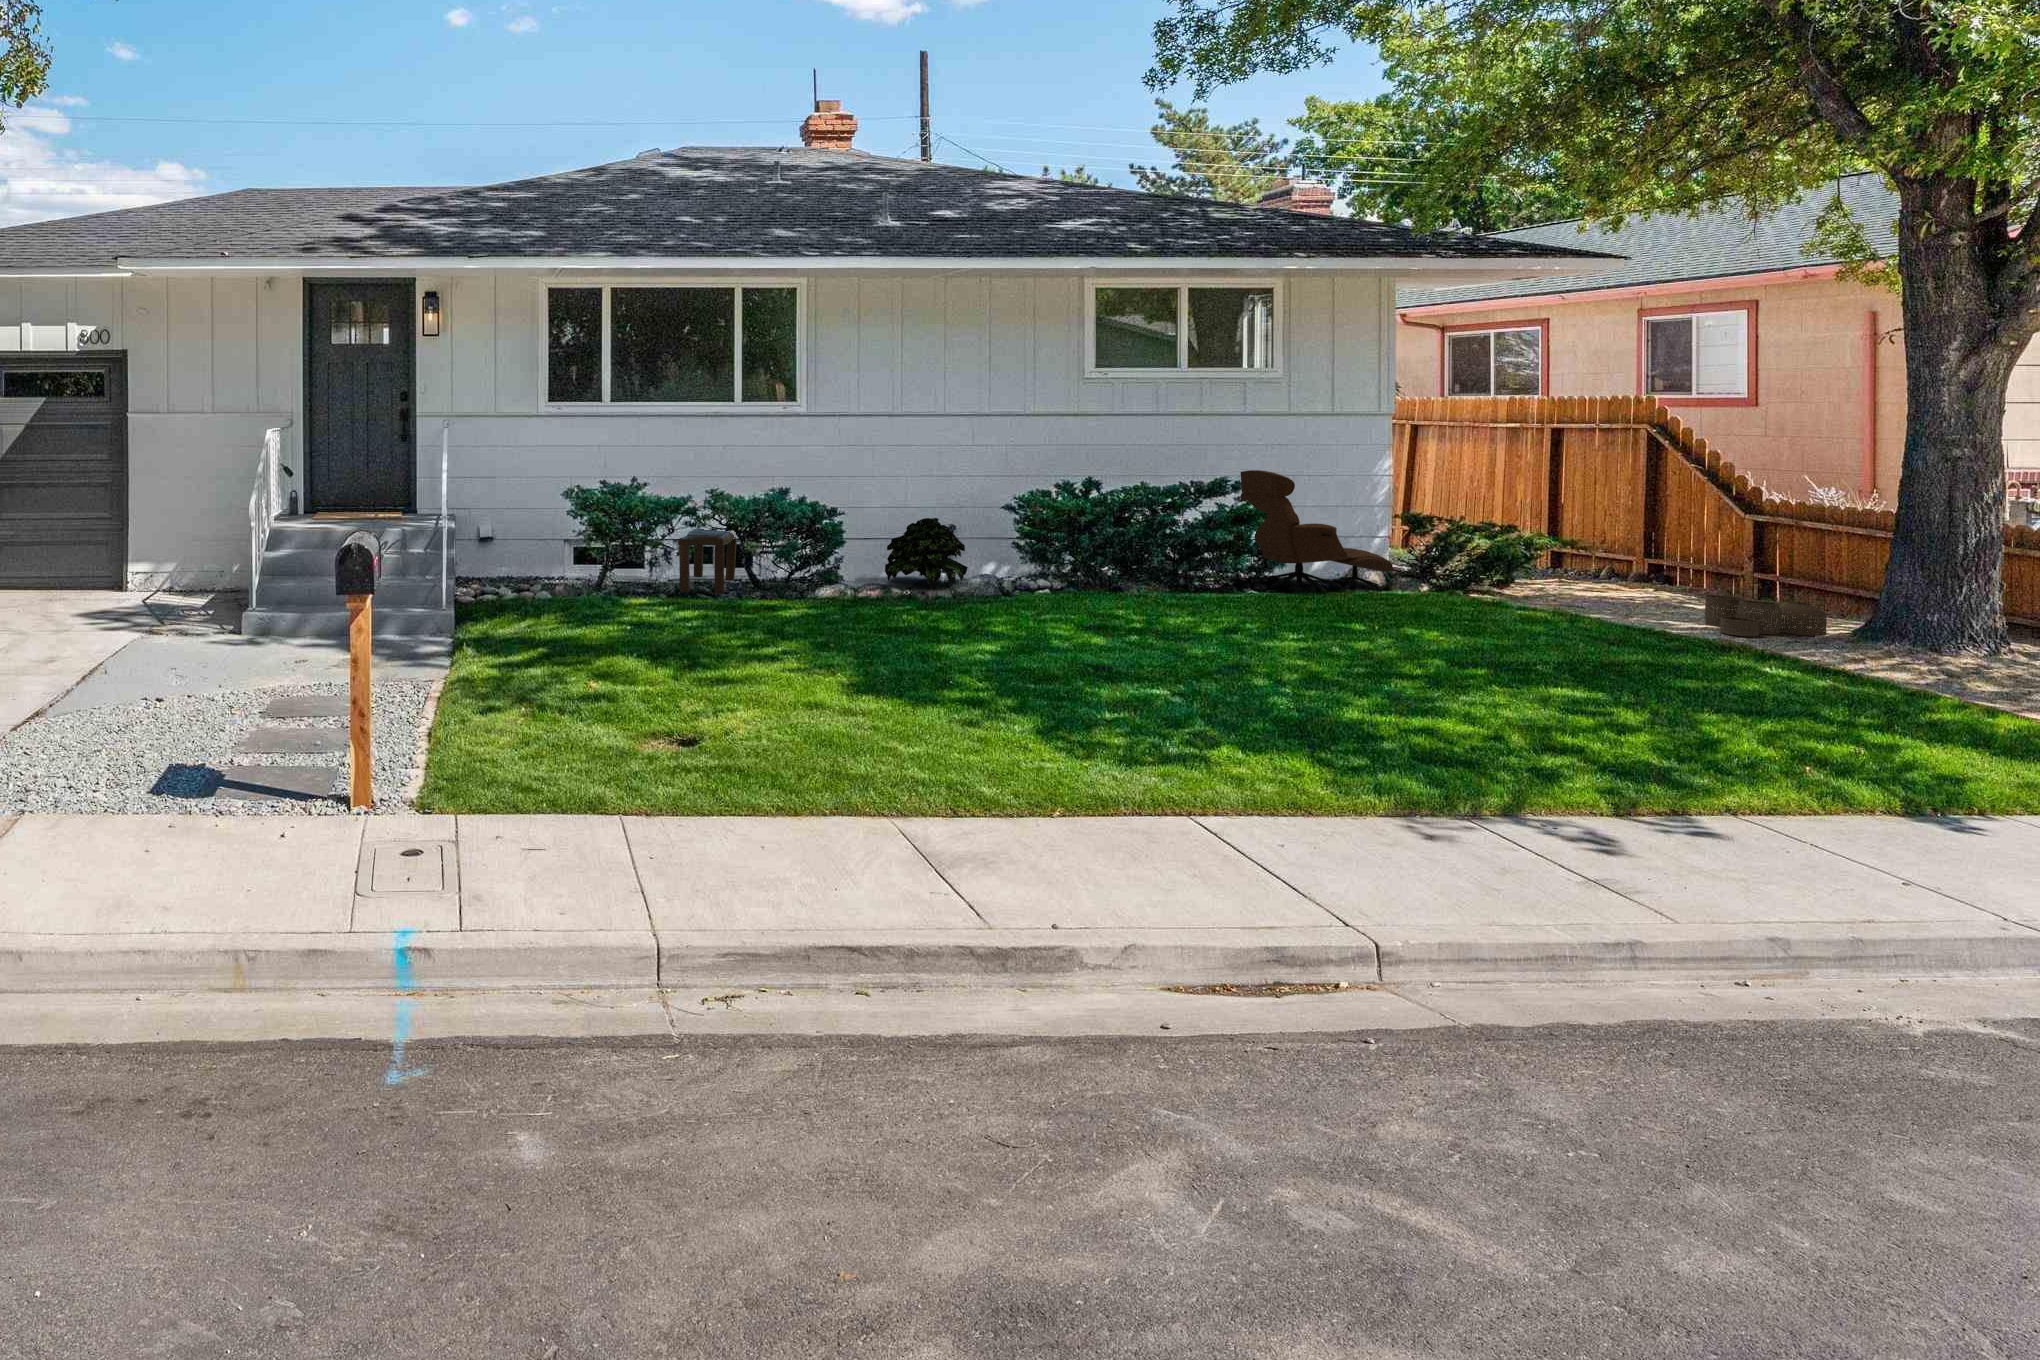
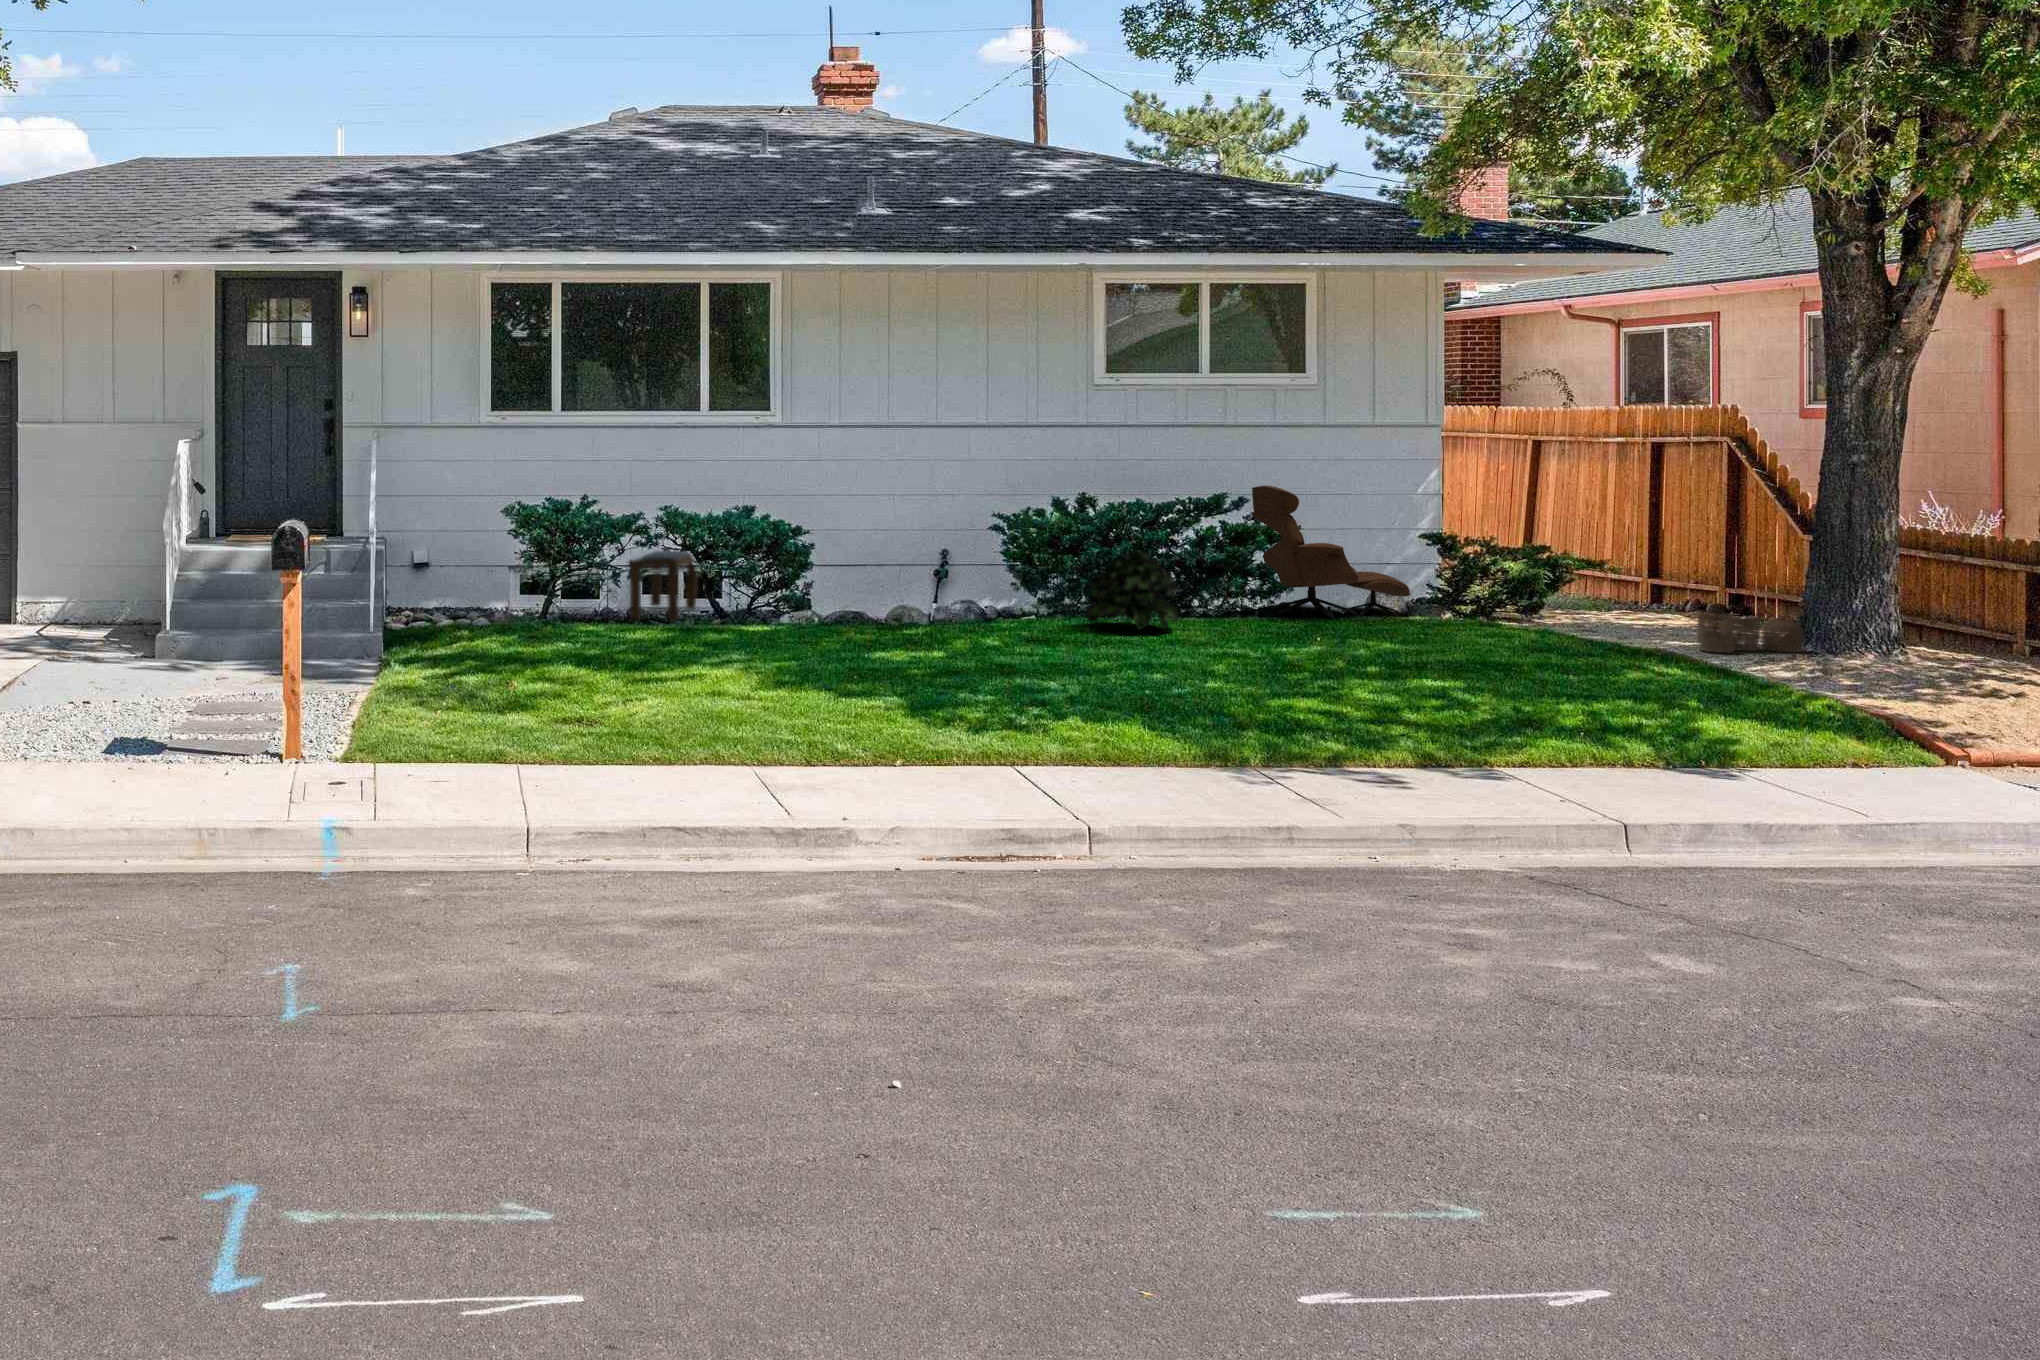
potted plant: present [885,518,968,586] -> present [1086,552,1181,629]

